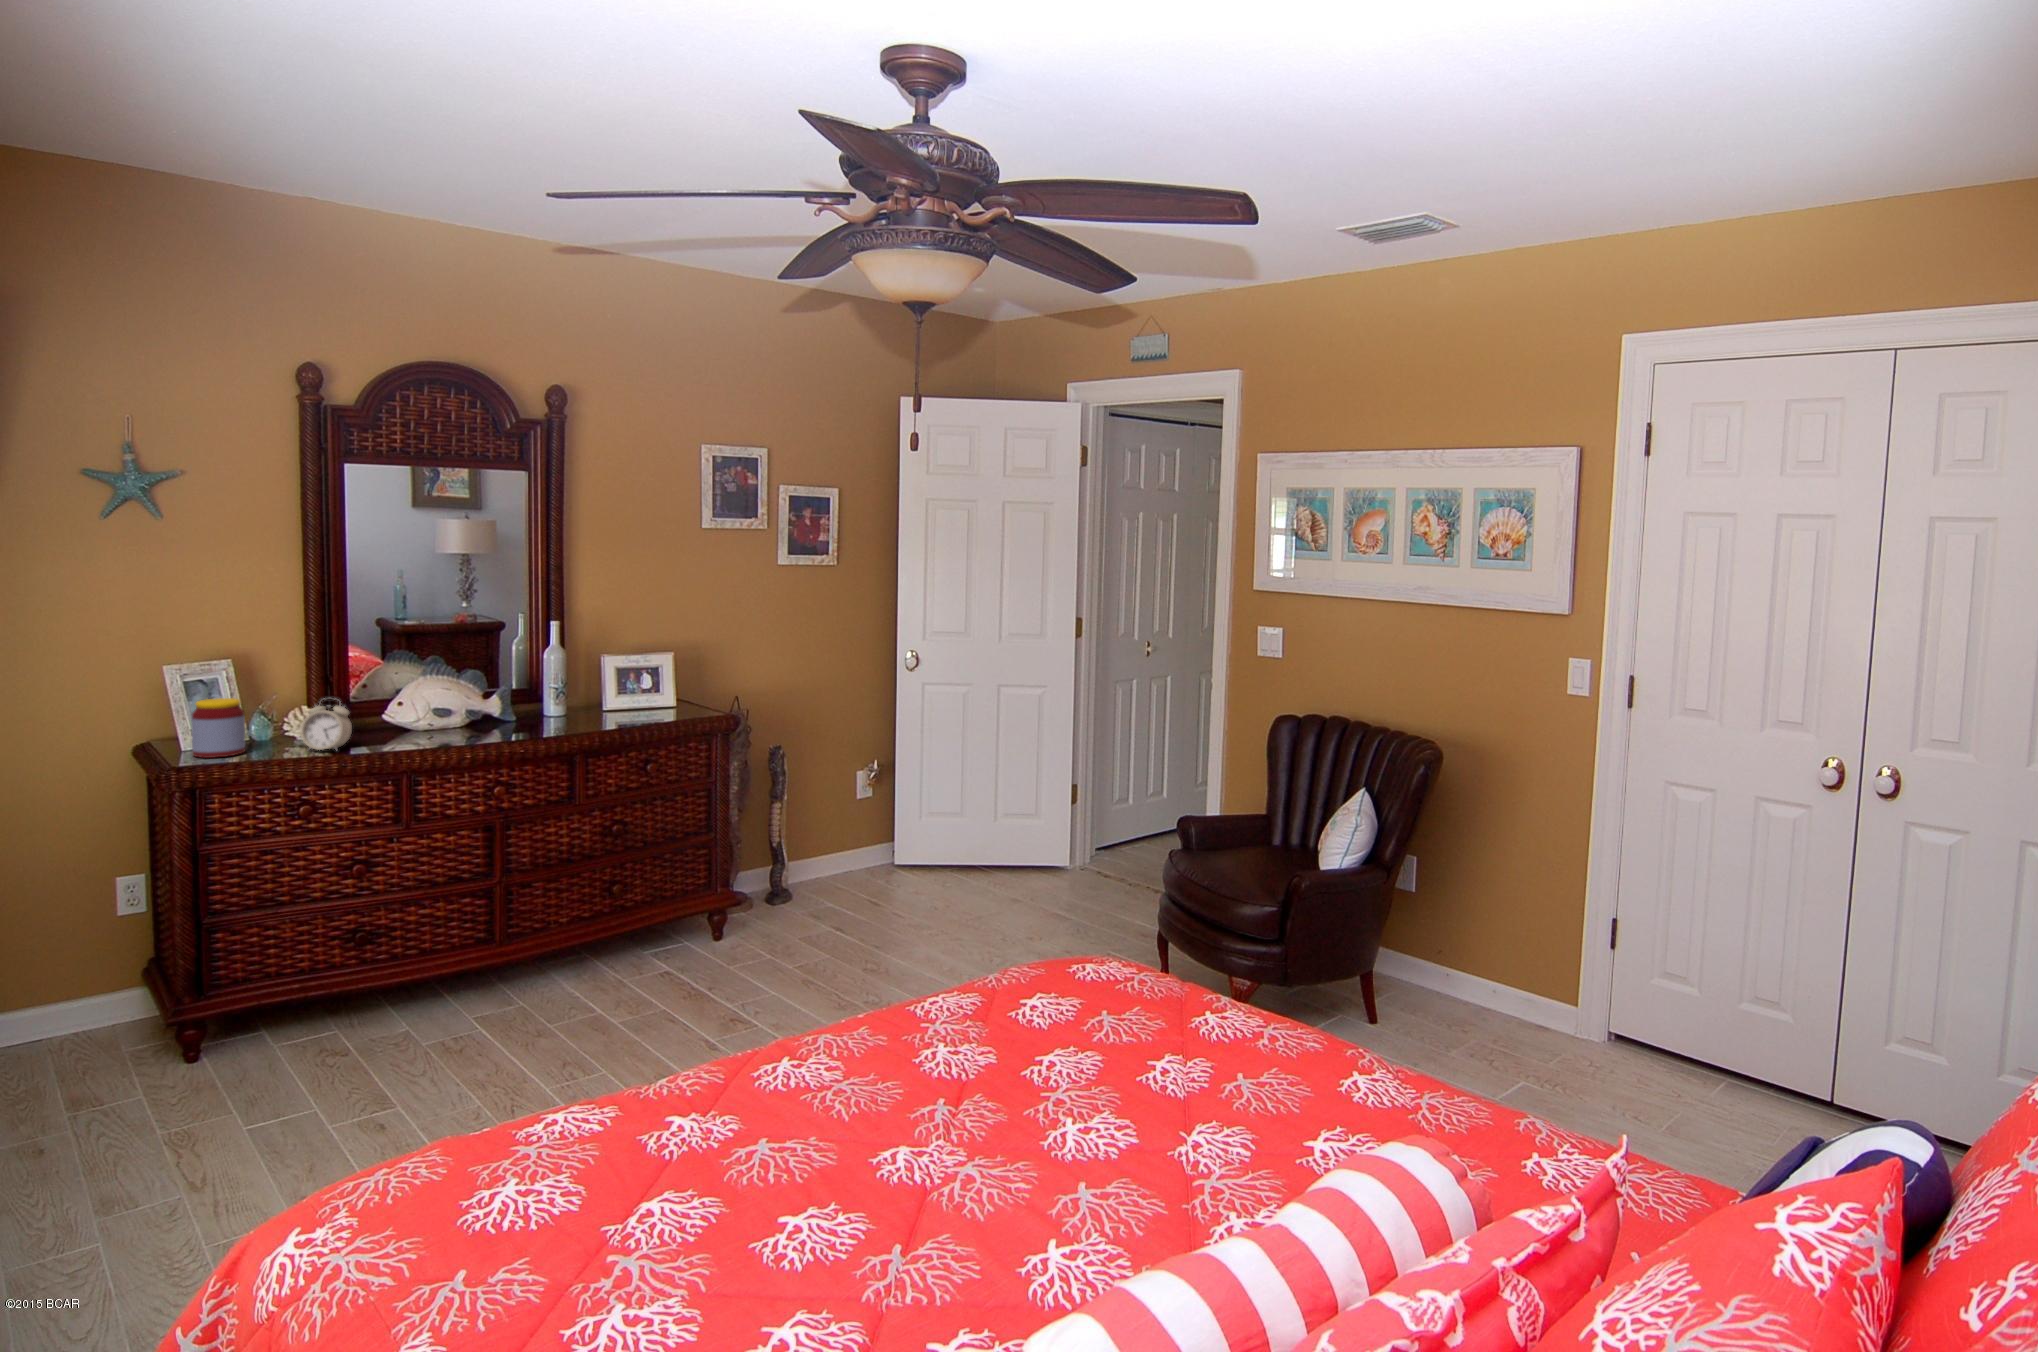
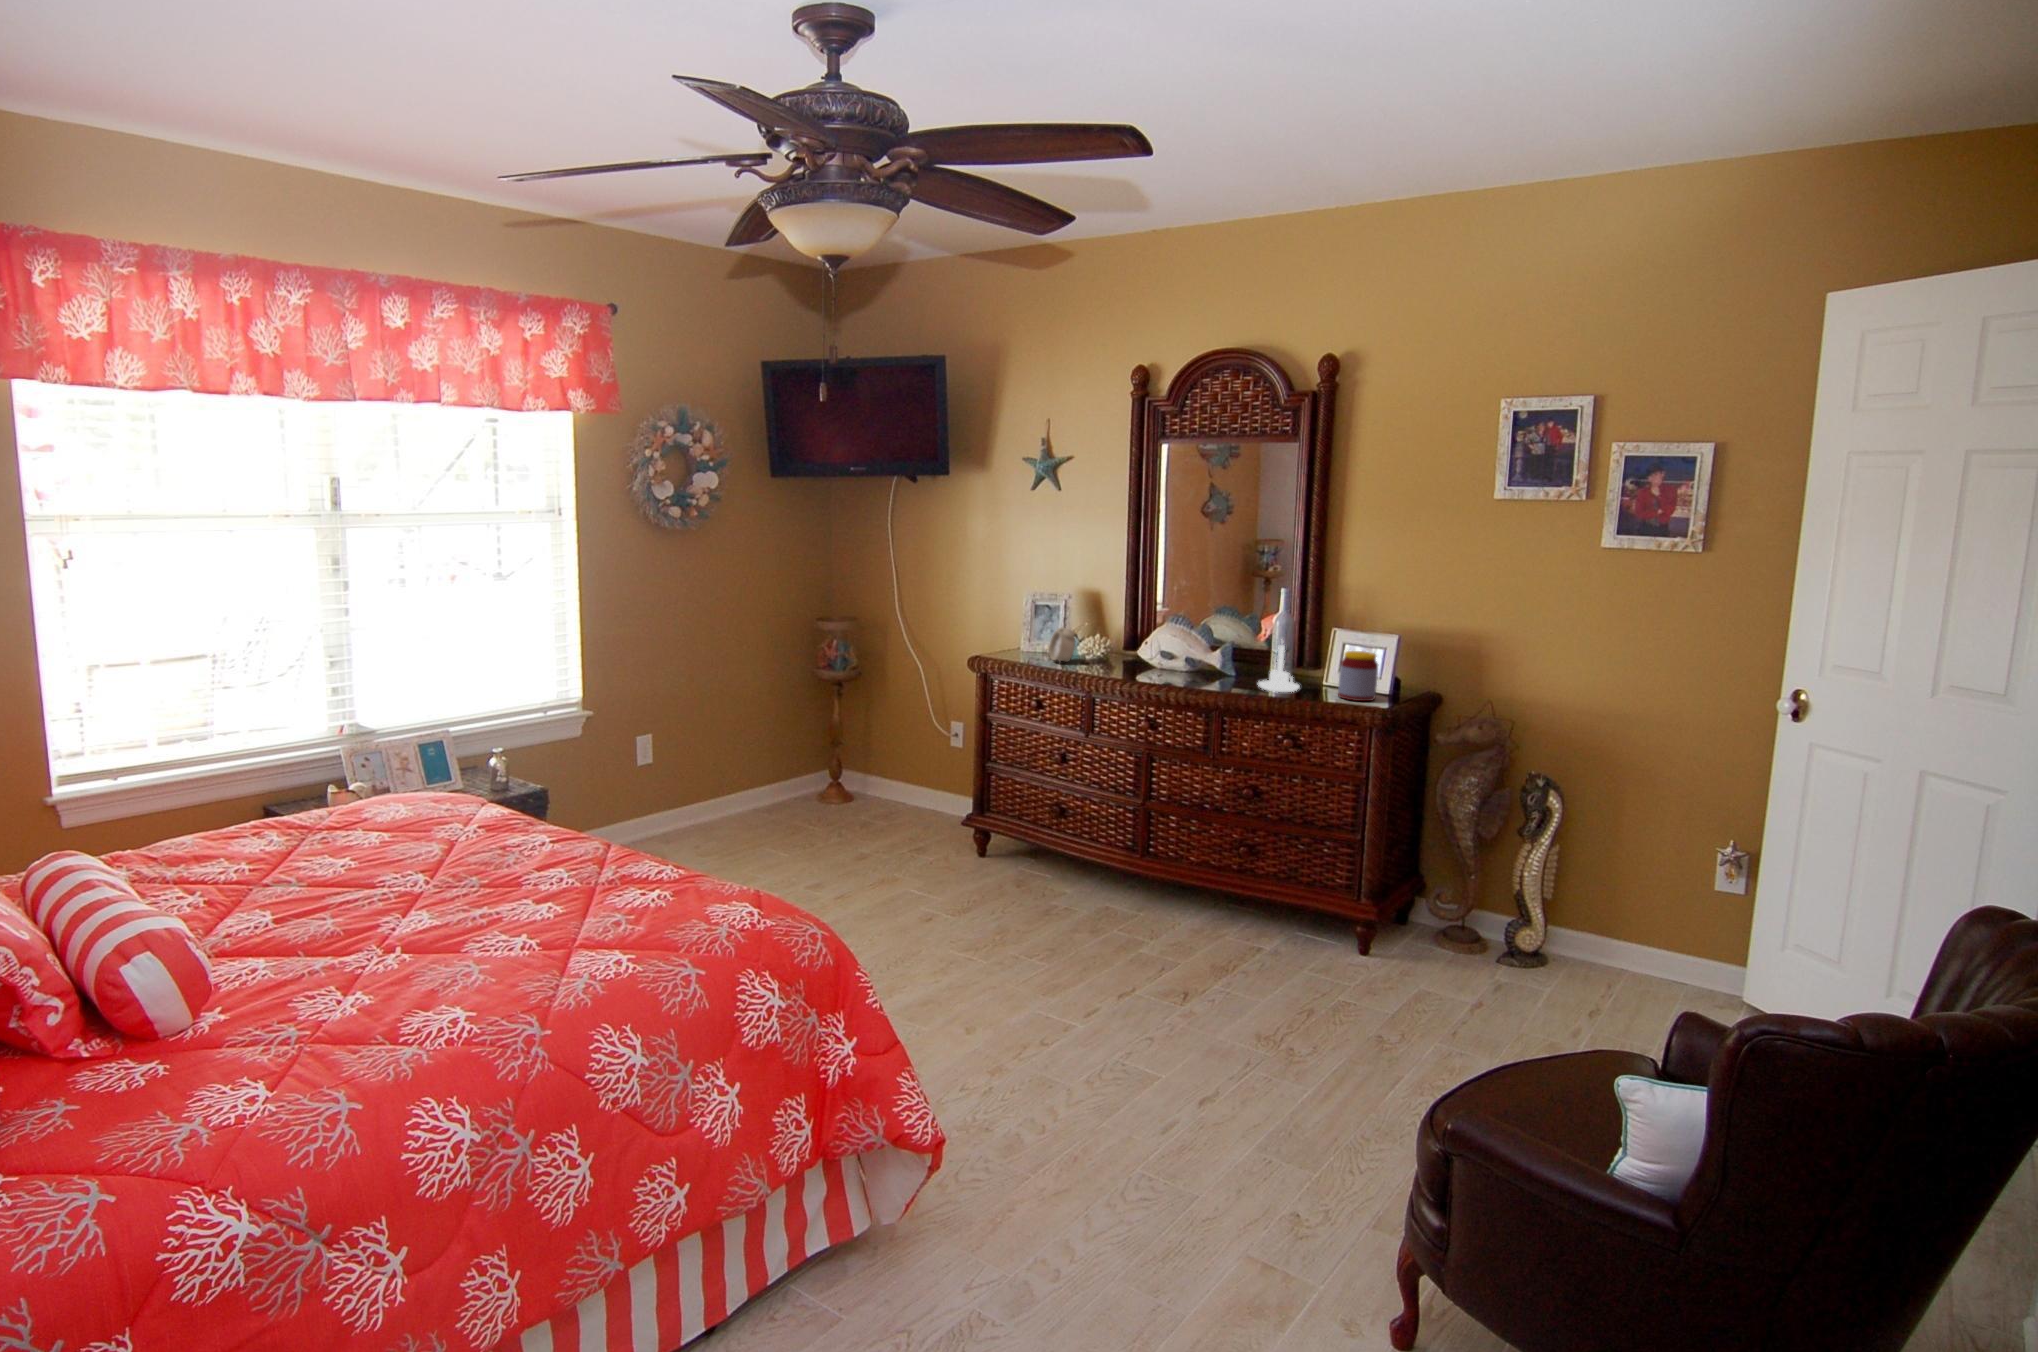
candle holder: none [578,669,622,723] -> present [1258,645,1300,692]
jar: present [191,698,245,758] -> present [1338,651,1378,701]

